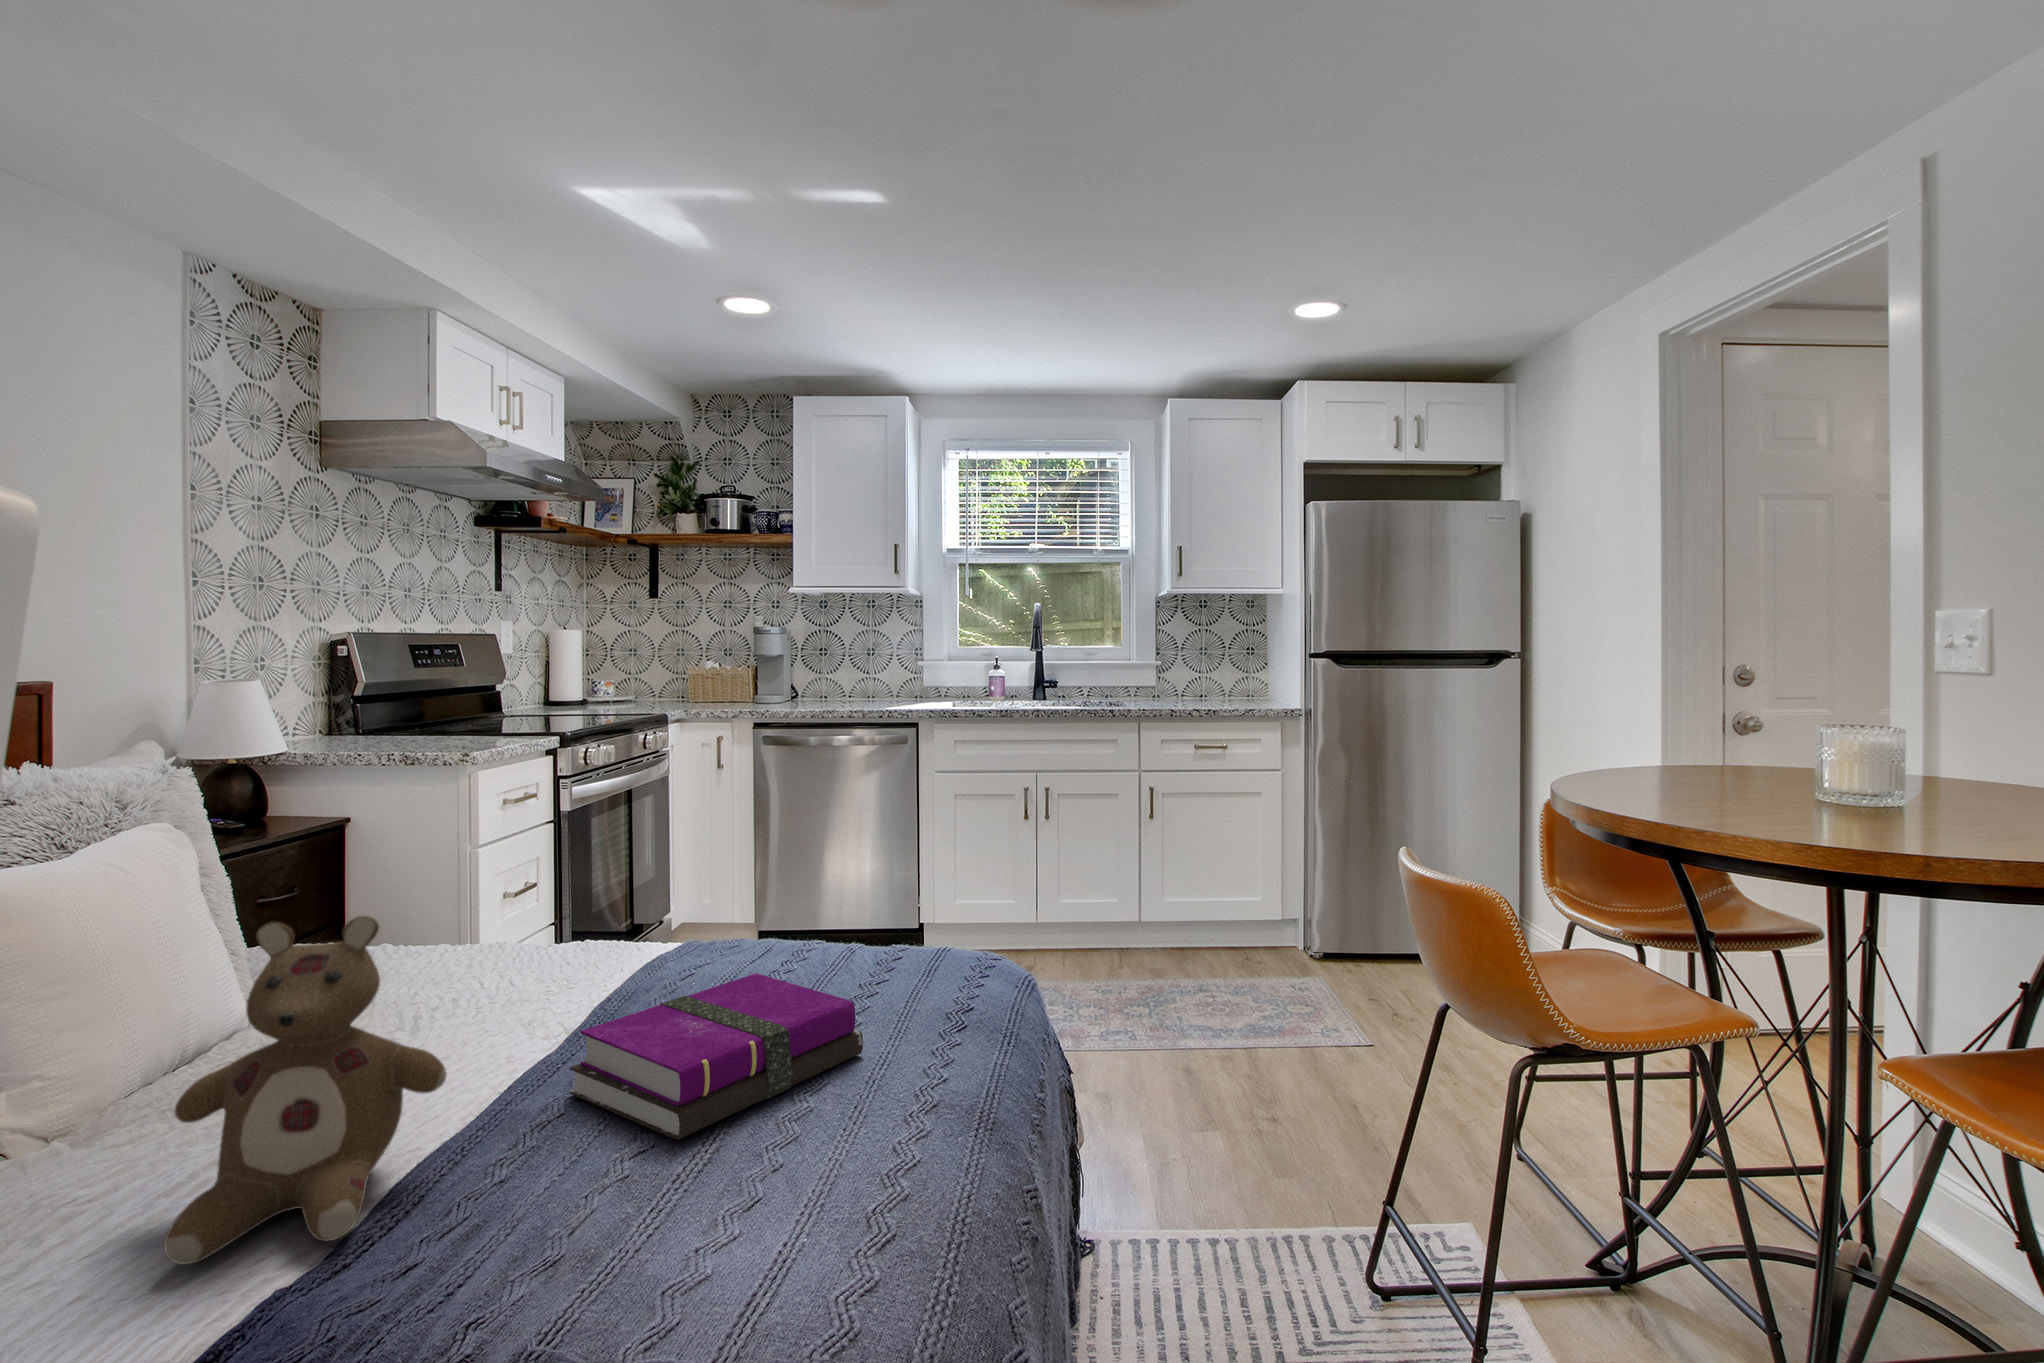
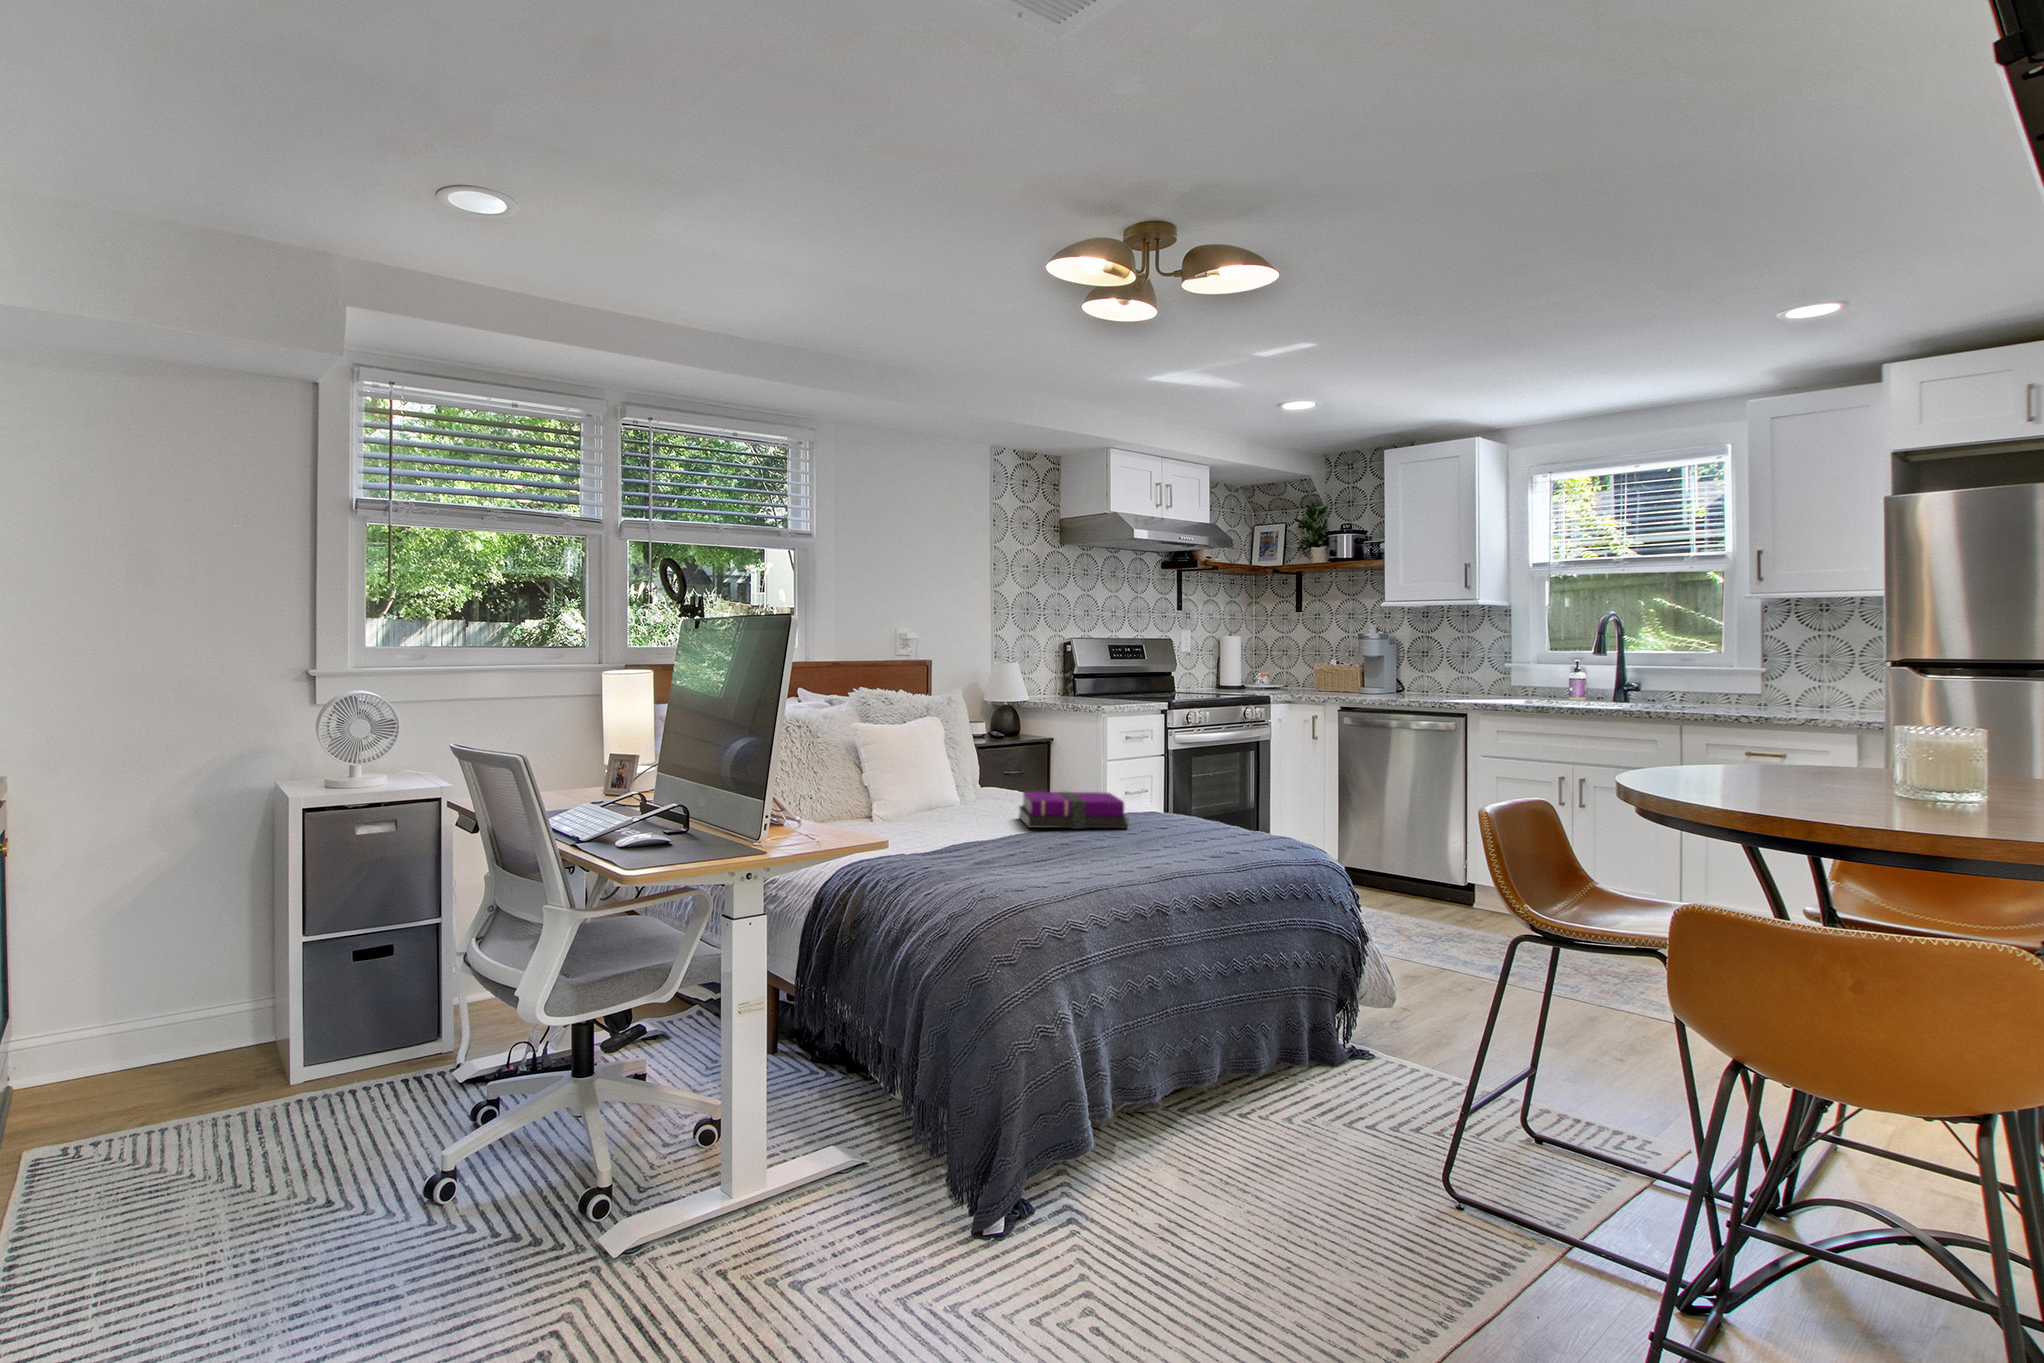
stuffed bear: present [164,916,447,1264] -> none [888,723,966,823]

